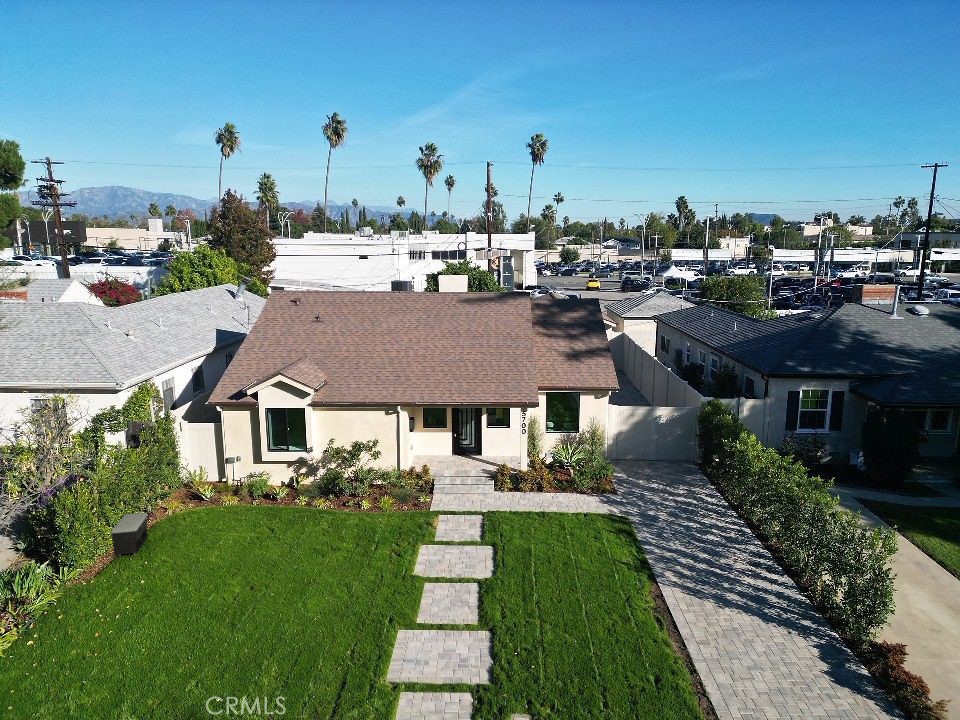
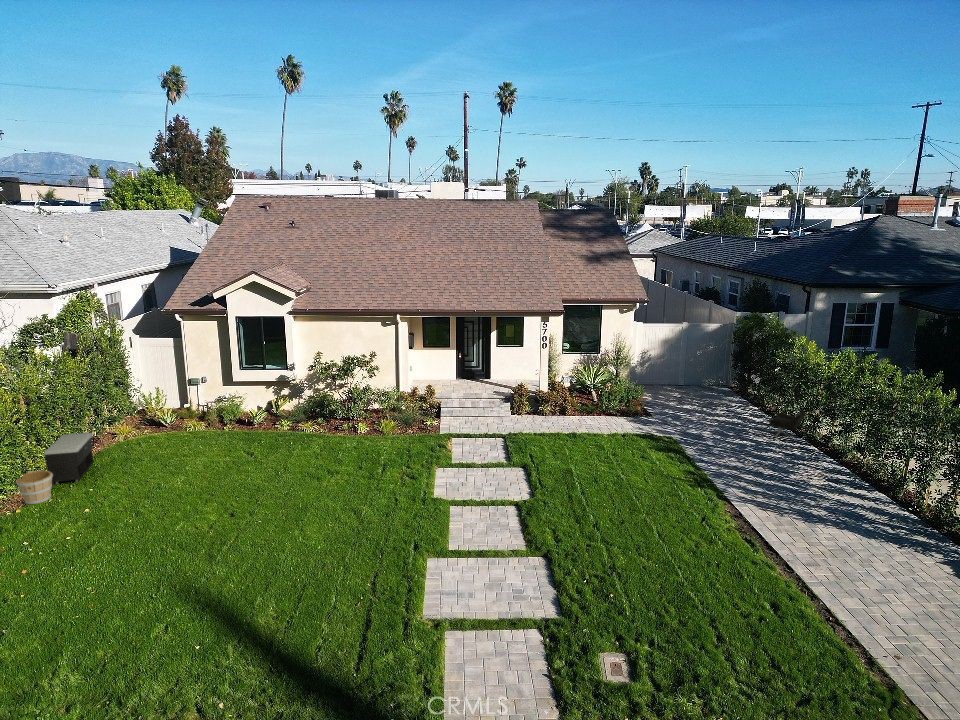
lounge chair: none [715,496,747,519] -> present [769,411,805,436]
wooden bucket: none [90,546,117,575] -> present [16,470,53,504]

